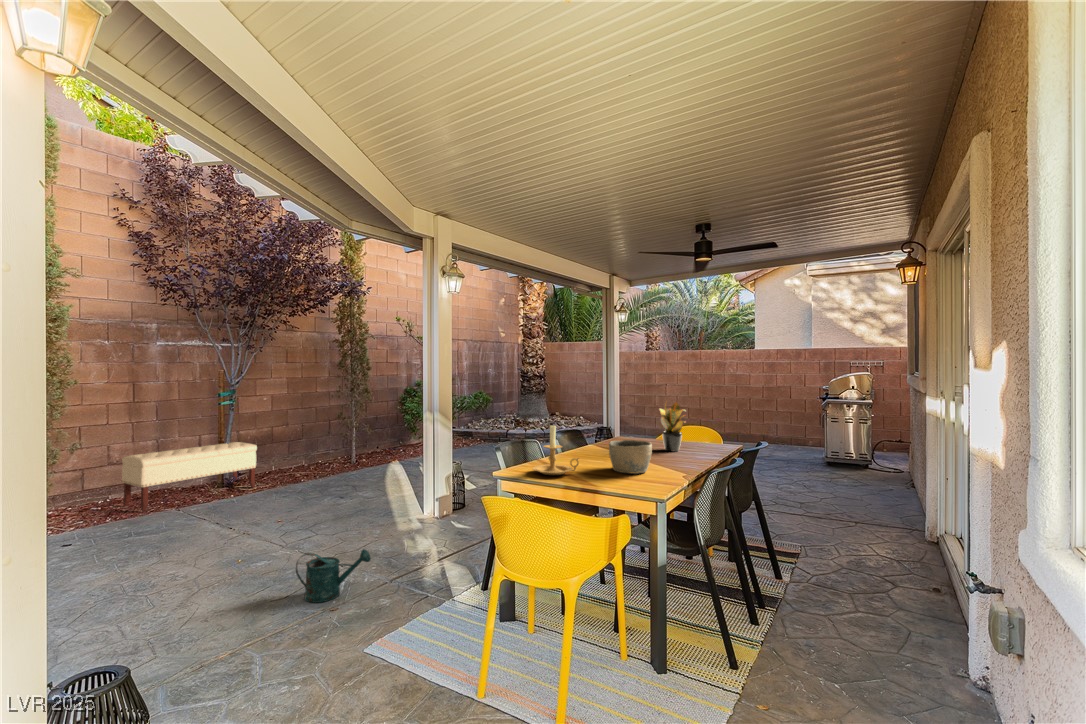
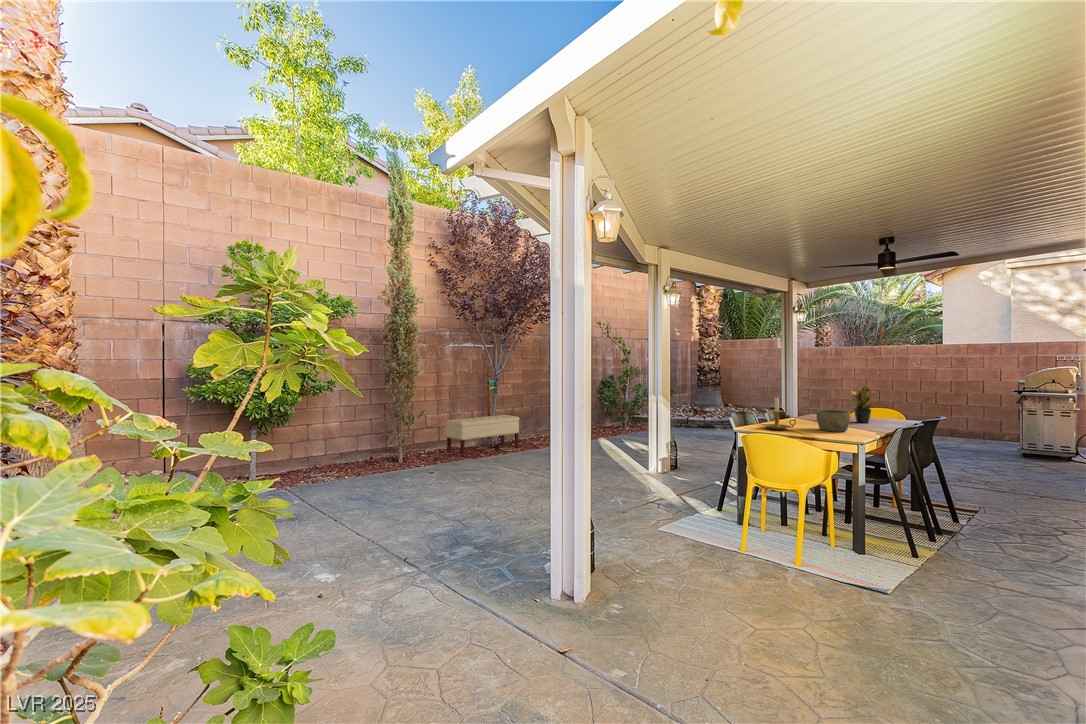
watering can: present [296,549,371,603] -> none [597,476,642,507]

